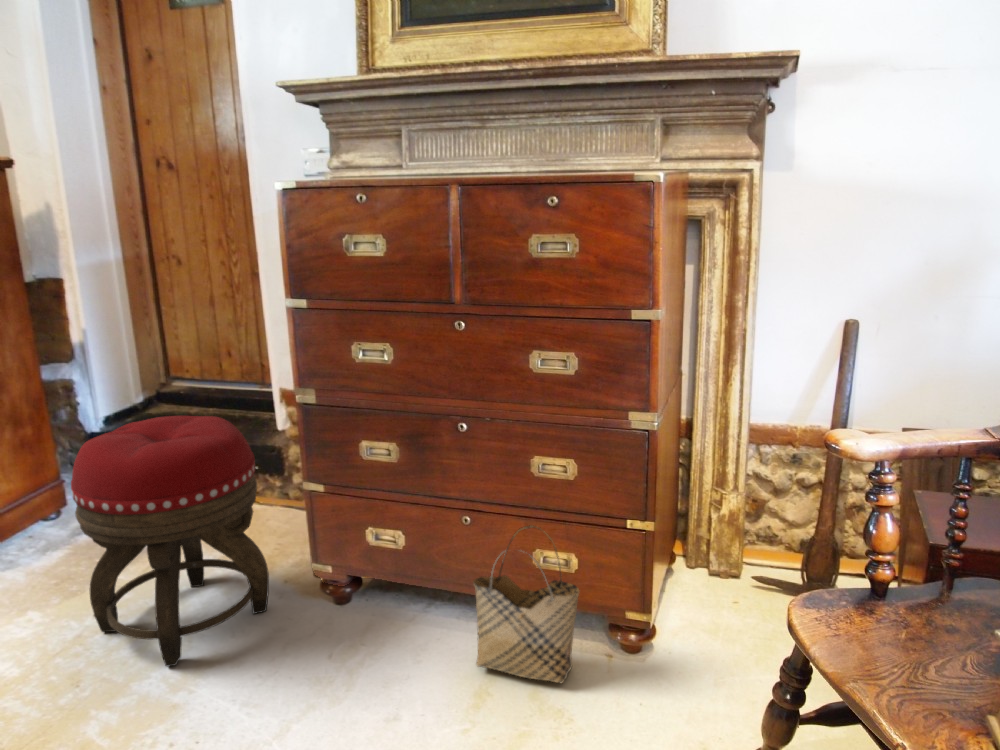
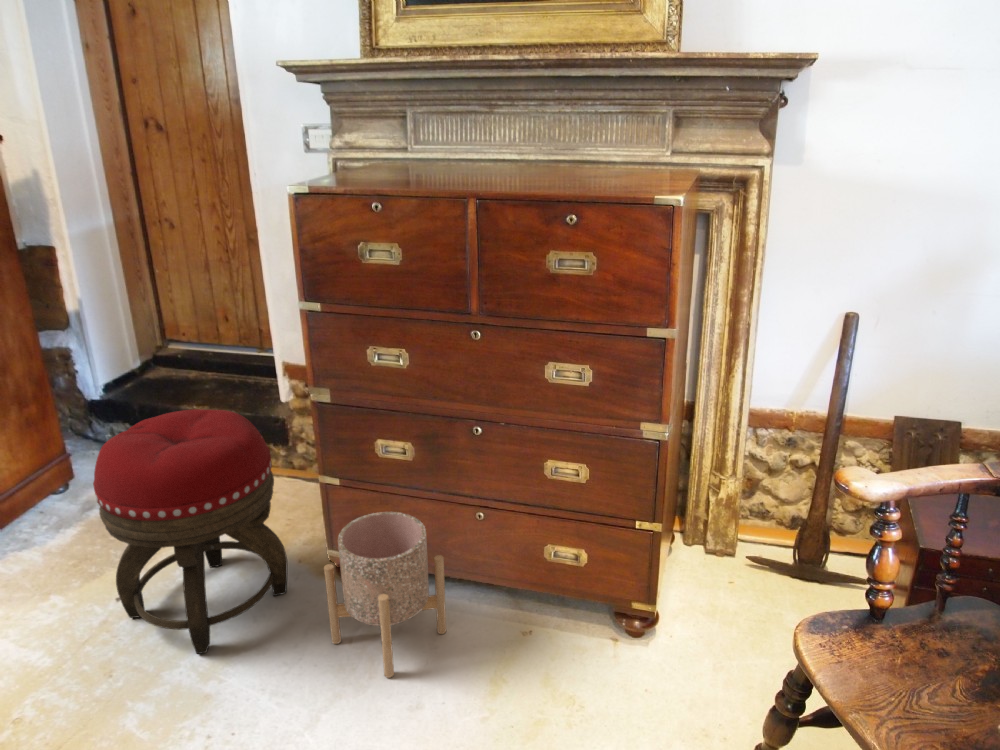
planter: none [301,518,430,692] -> present [324,512,446,678]
woven basket: present [473,525,580,683] -> none [488,522,590,667]

